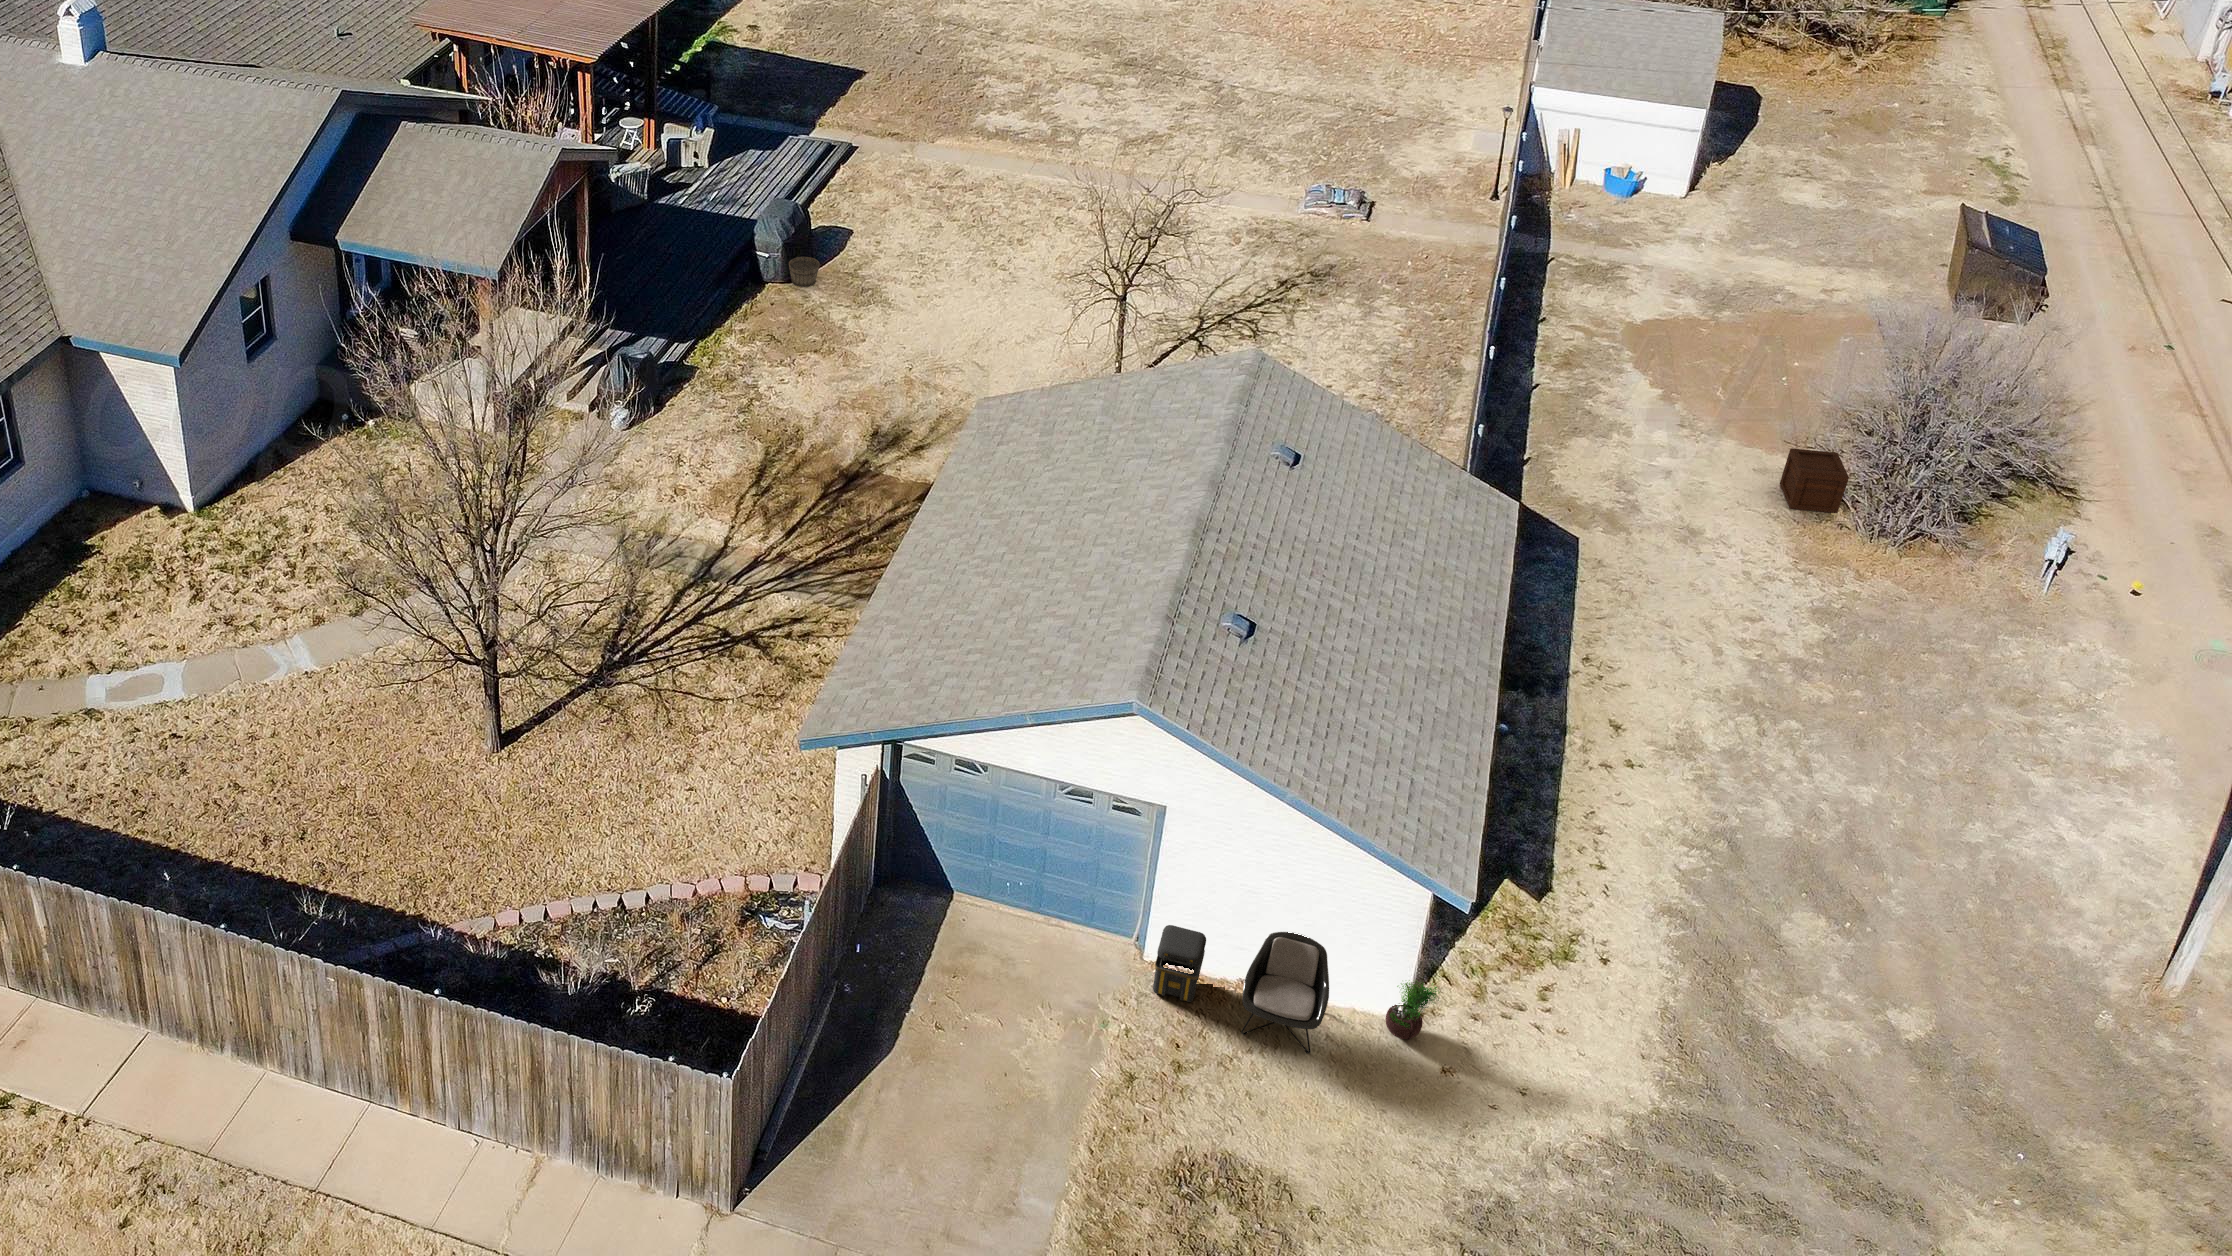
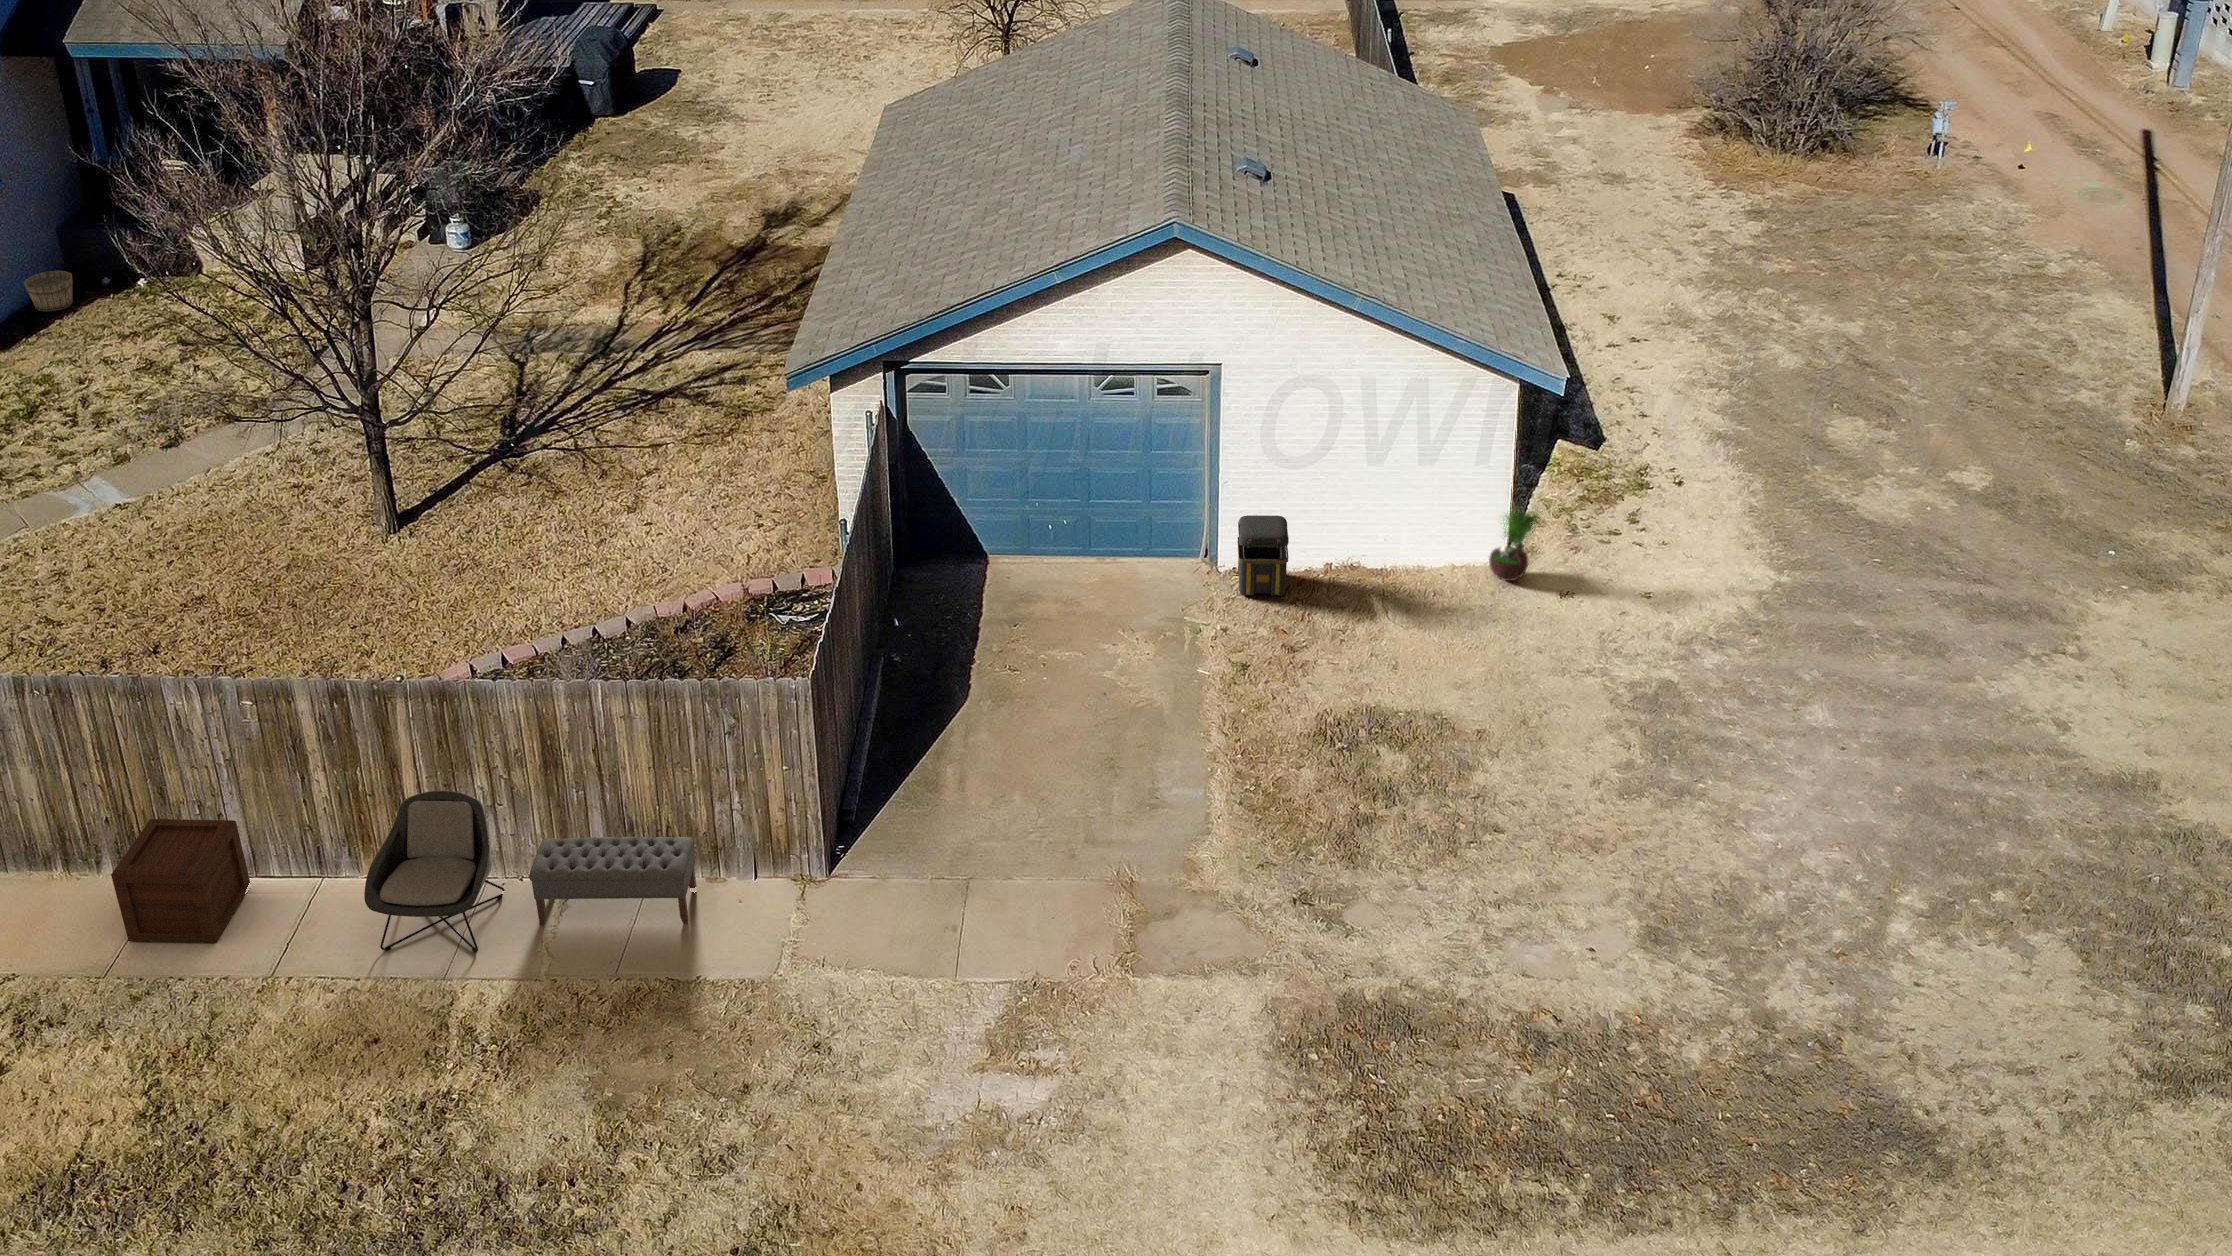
wooden bucket: present [789,256,820,287] -> present [24,269,73,311]
wooden crate: present [1780,448,1849,513] -> present [111,819,250,943]
lounge chair: present [1241,932,1329,1053] -> present [364,791,505,953]
bench: none [506,1127,633,1224] -> present [529,837,696,925]

